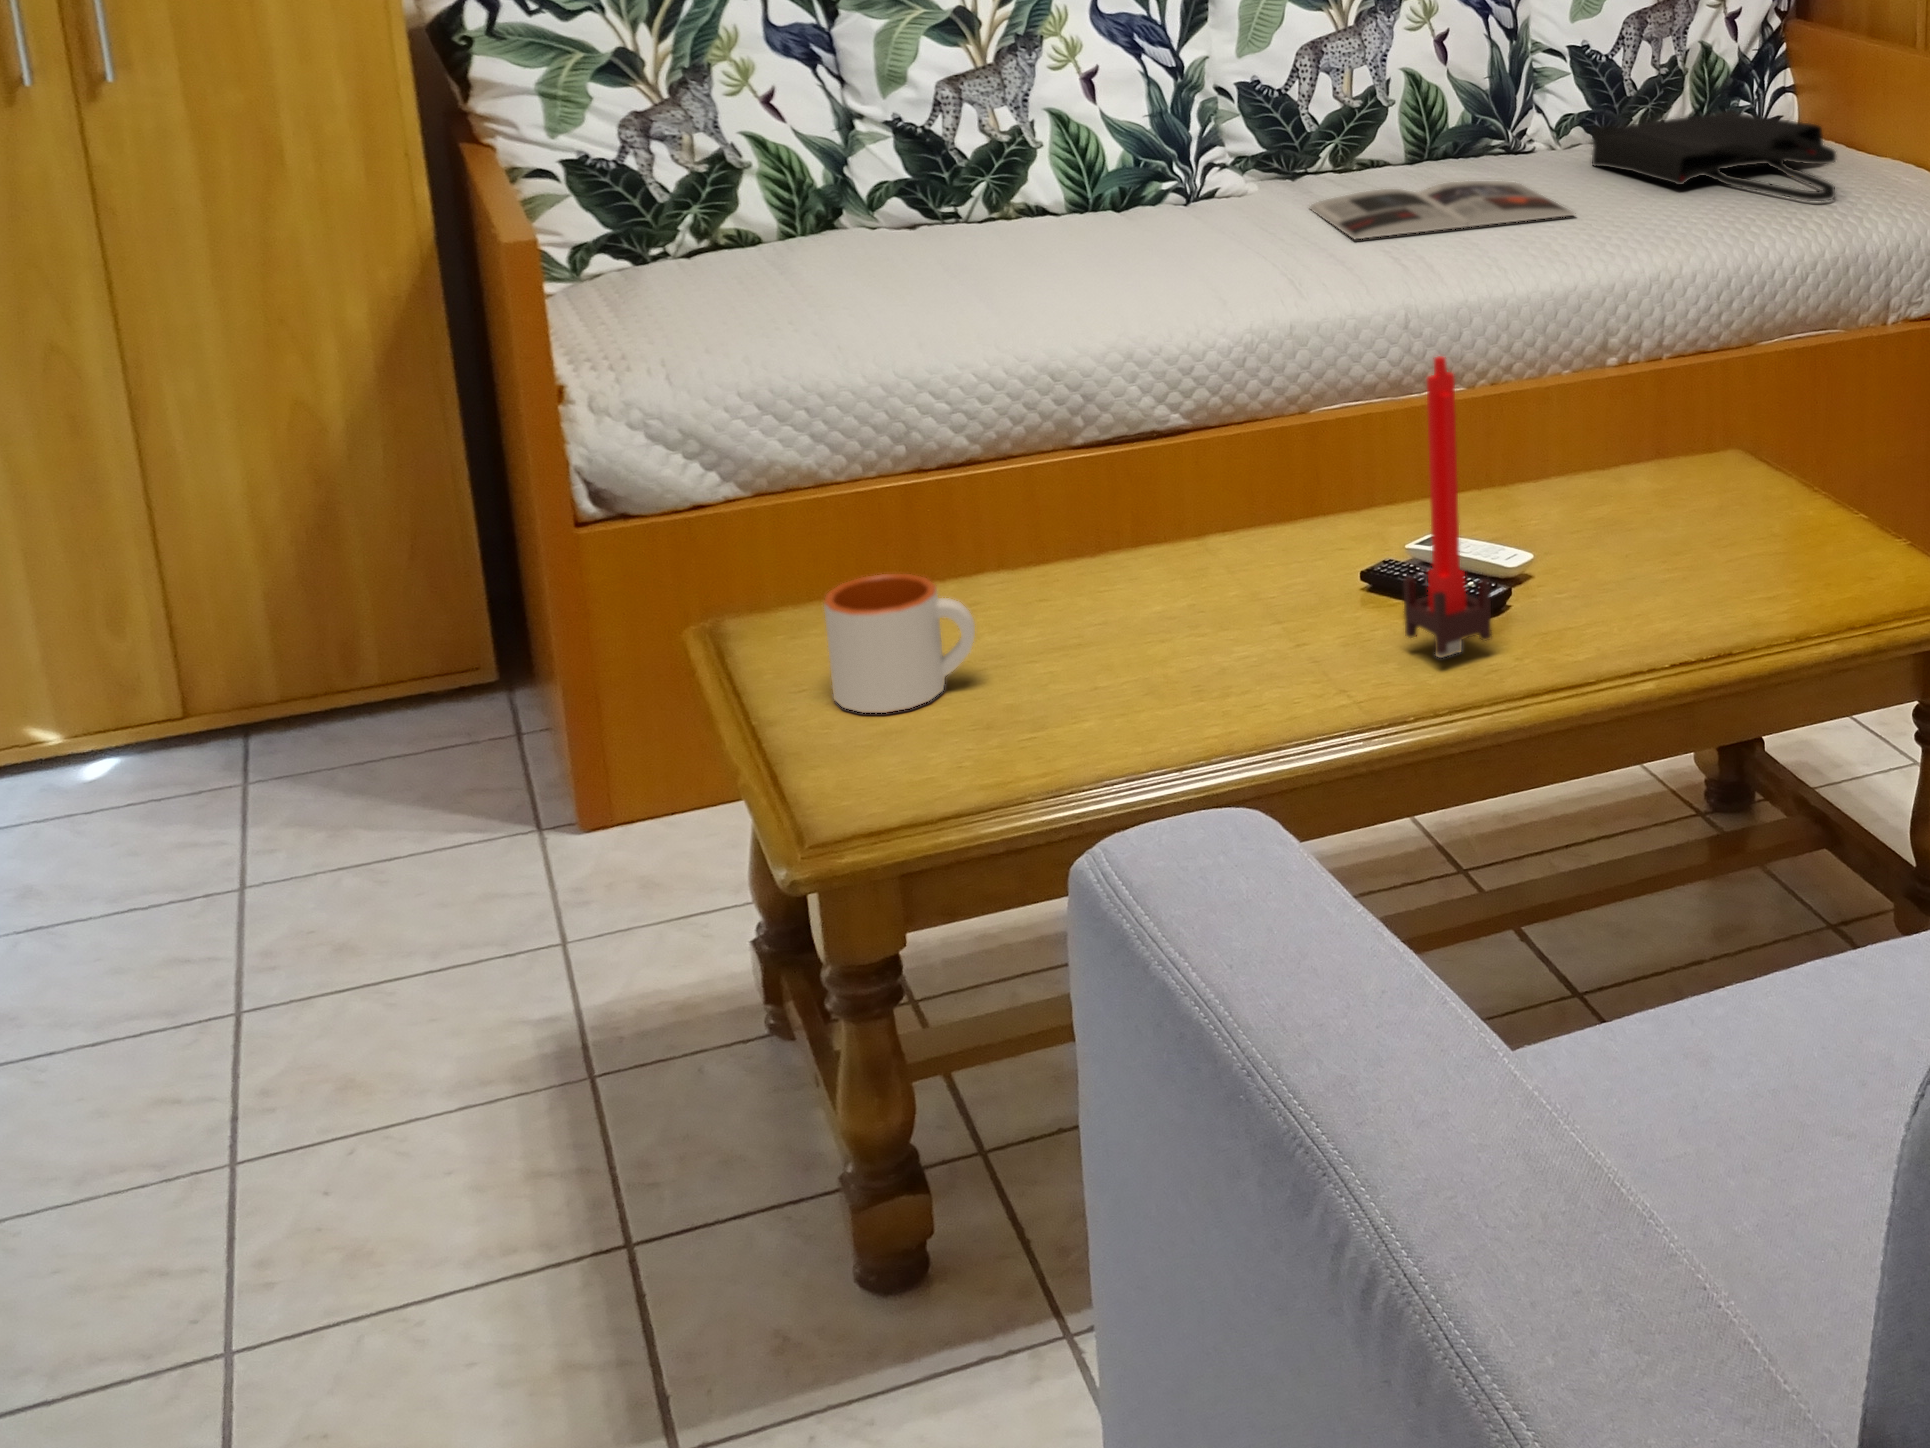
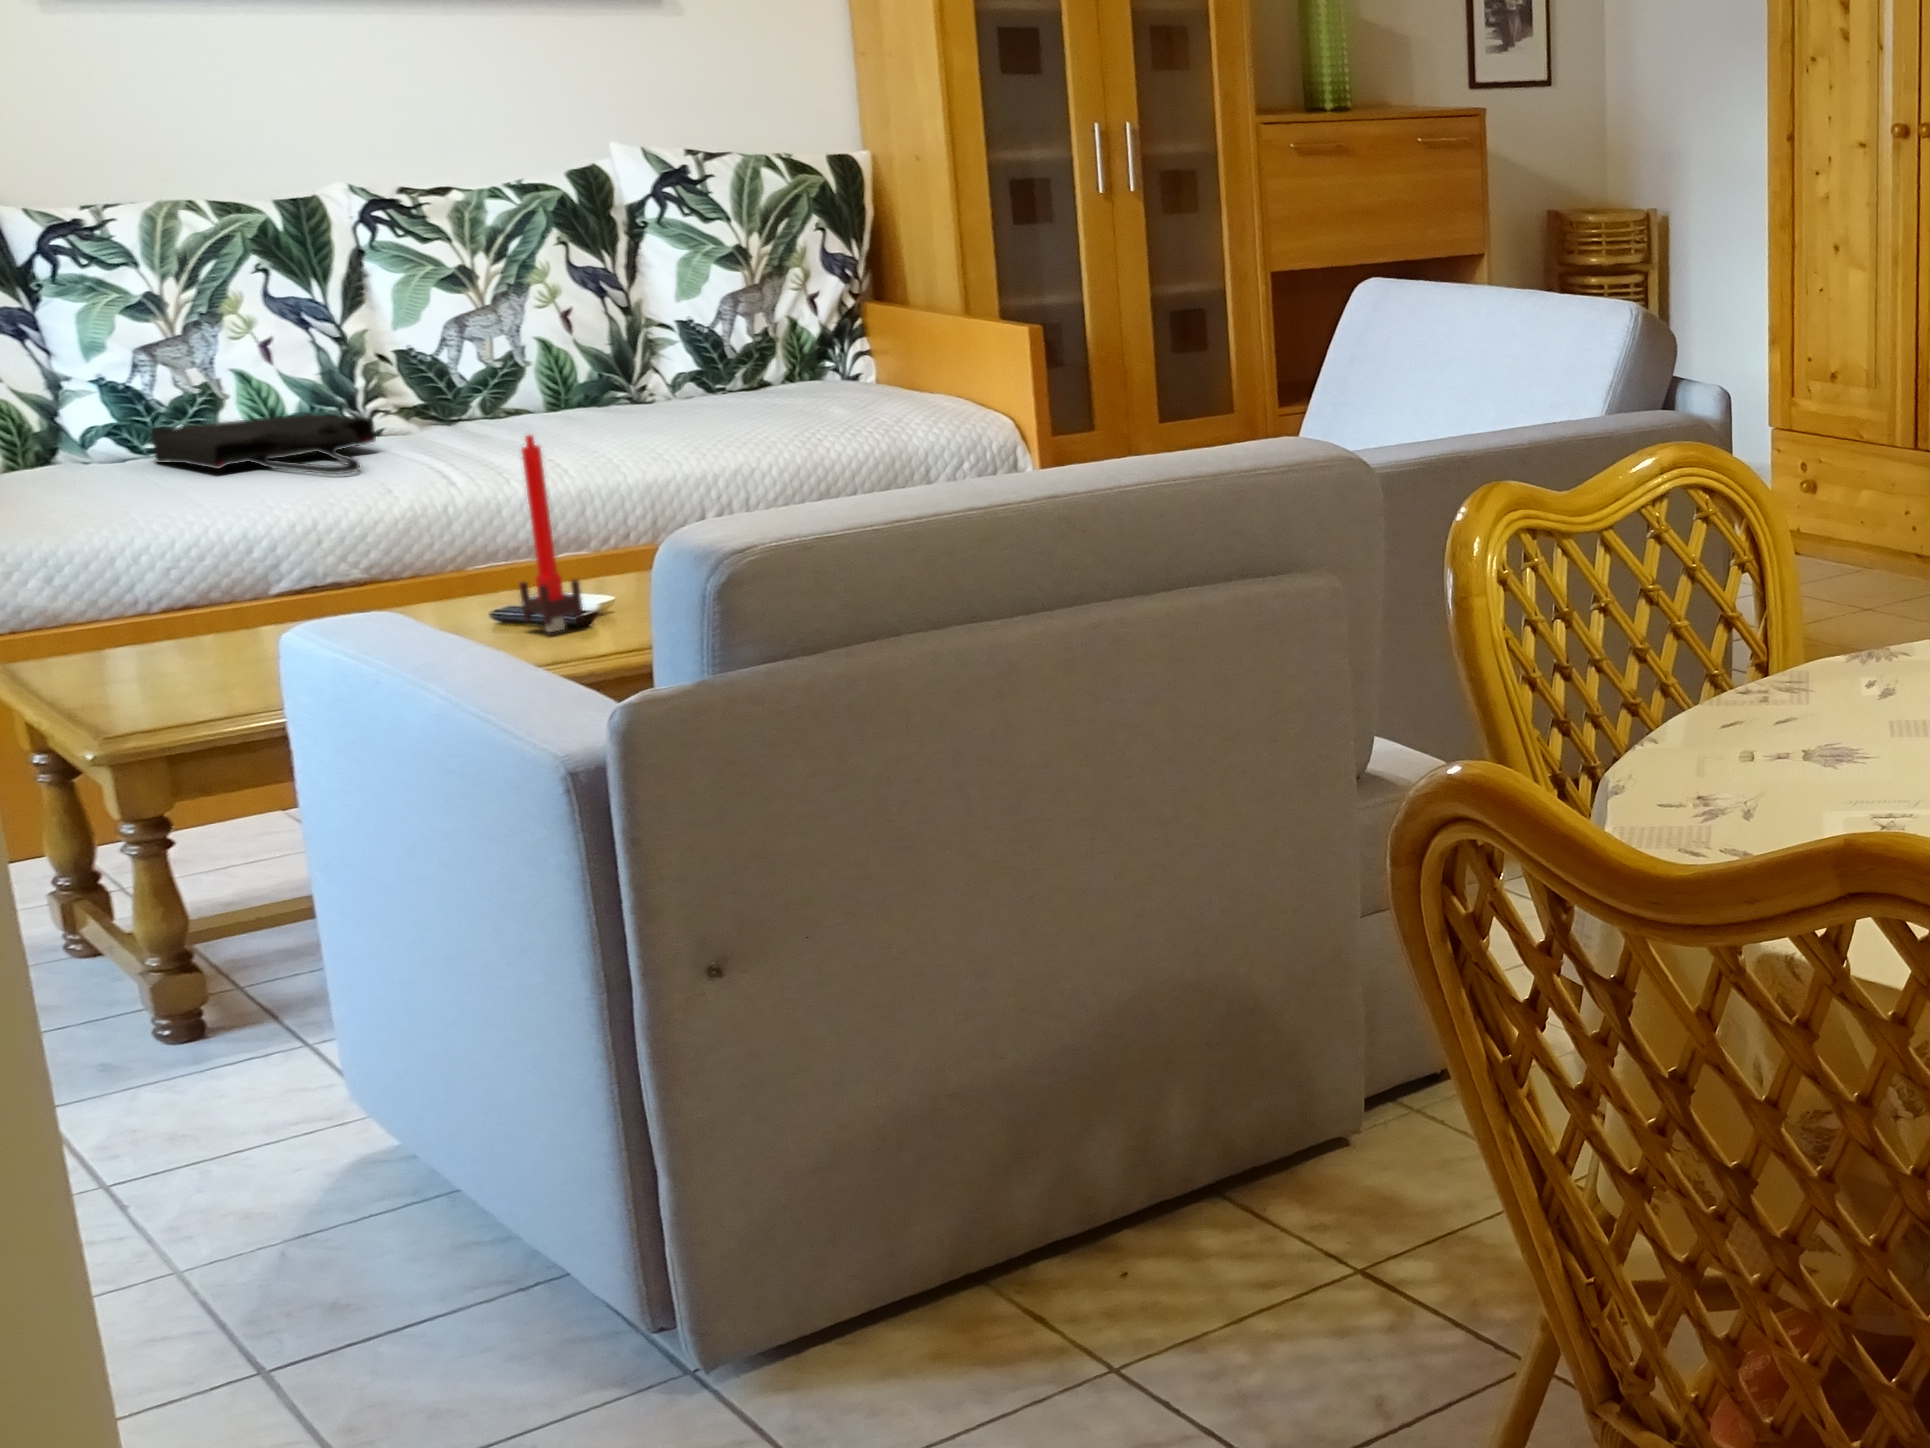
tote bag: present [1592,110,1836,201] -> present [151,413,376,474]
magazine: present [1310,181,1576,239] -> none [460,413,678,447]
mug: present [824,574,975,713] -> none [102,595,214,678]

